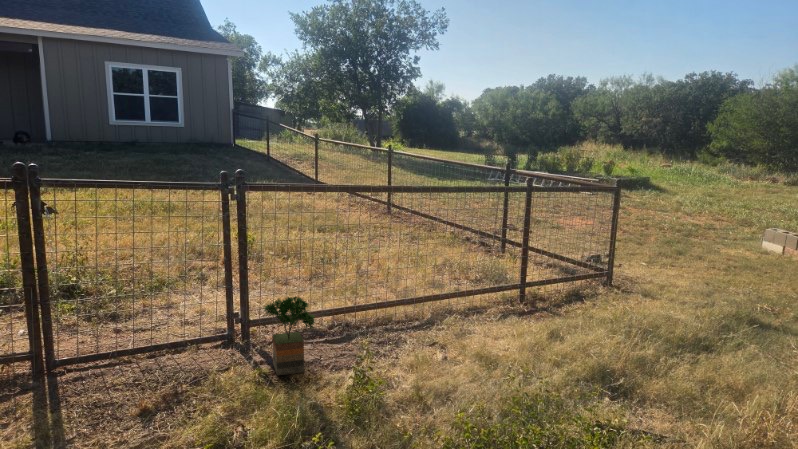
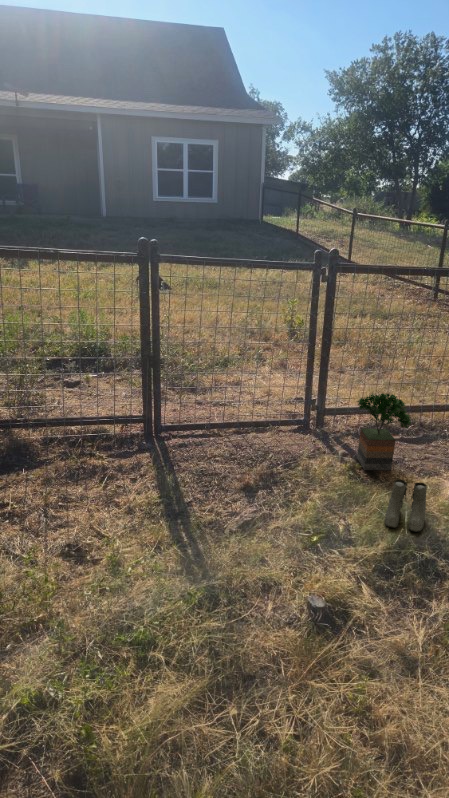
boots: none [283,379,323,429] -> present [385,480,427,532]

